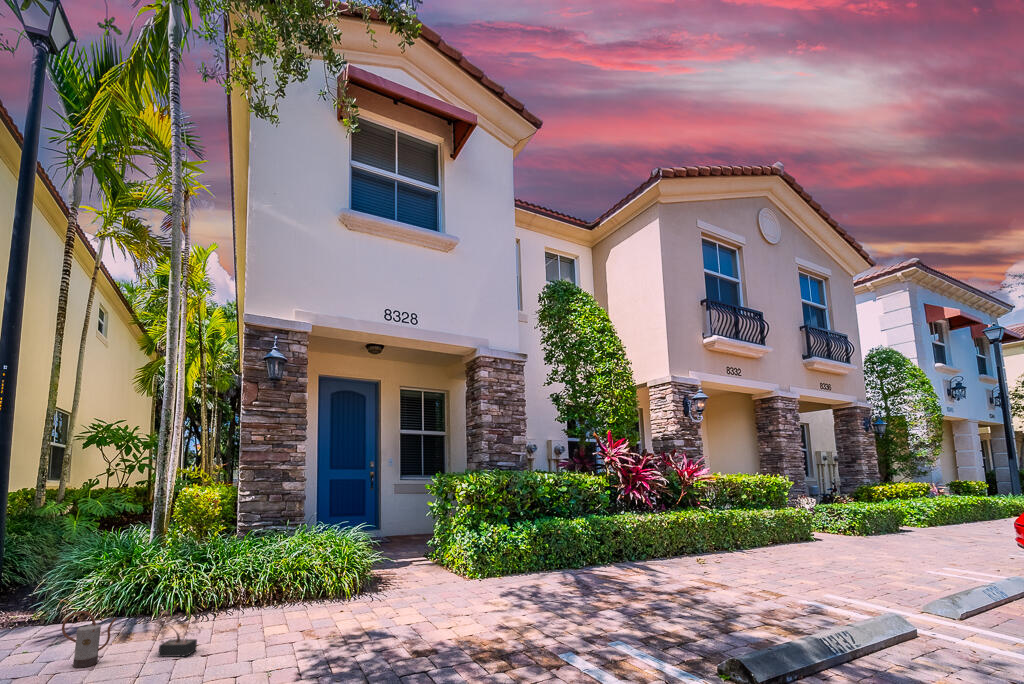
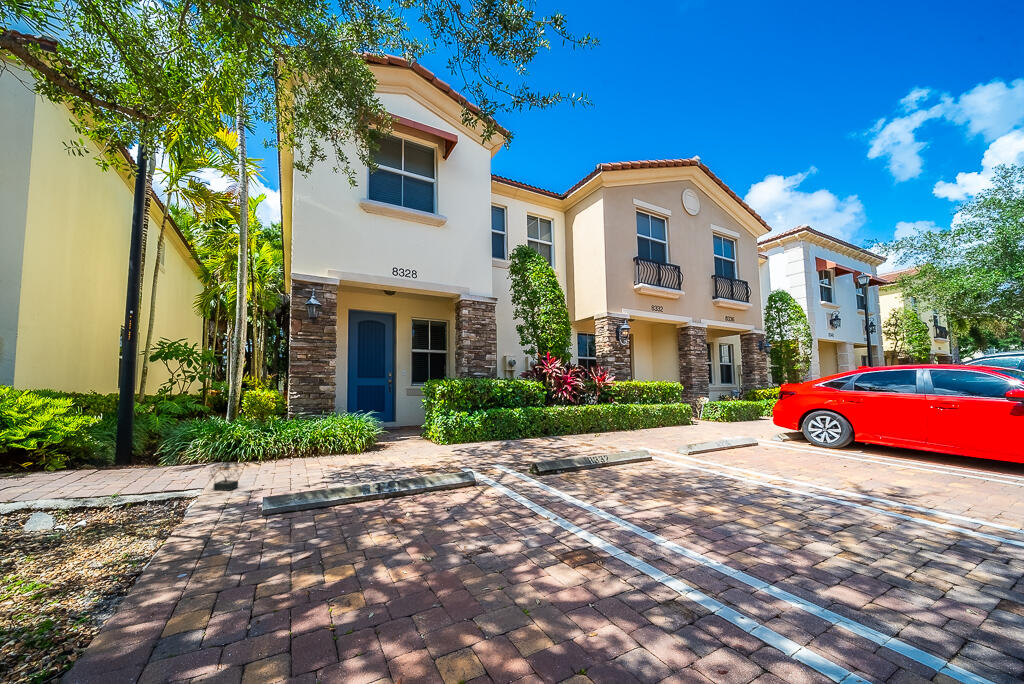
watering can: present [62,611,117,668] -> none [151,463,186,495]

